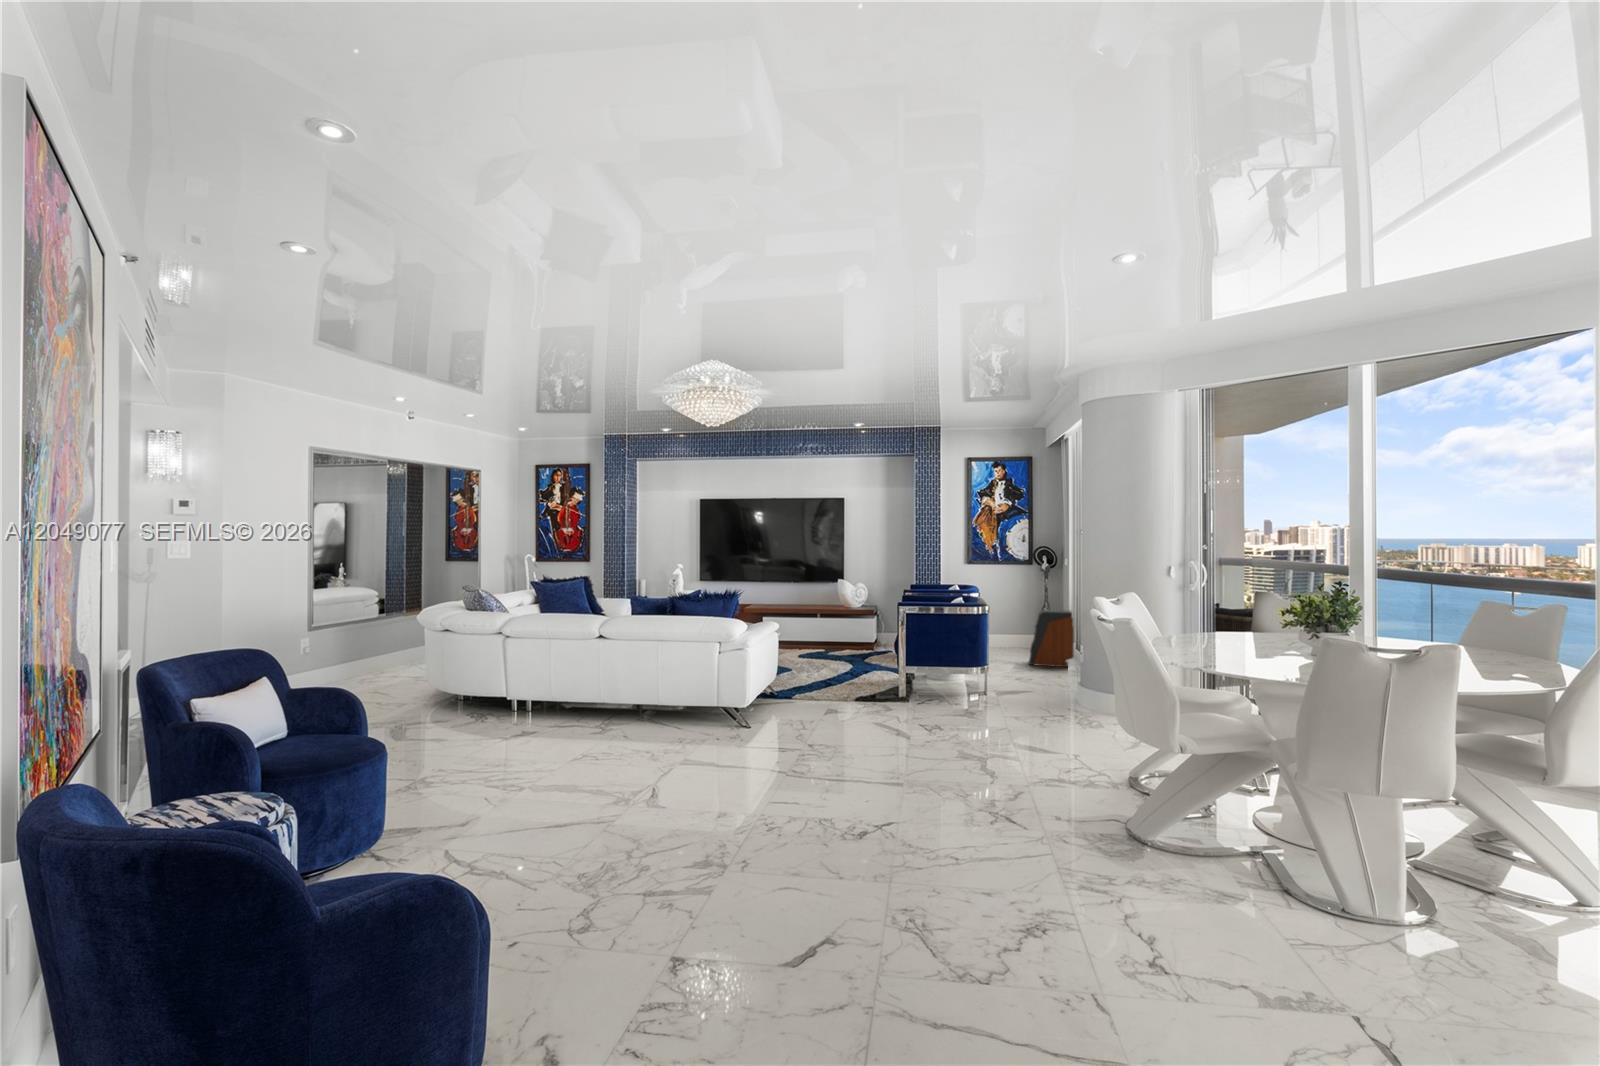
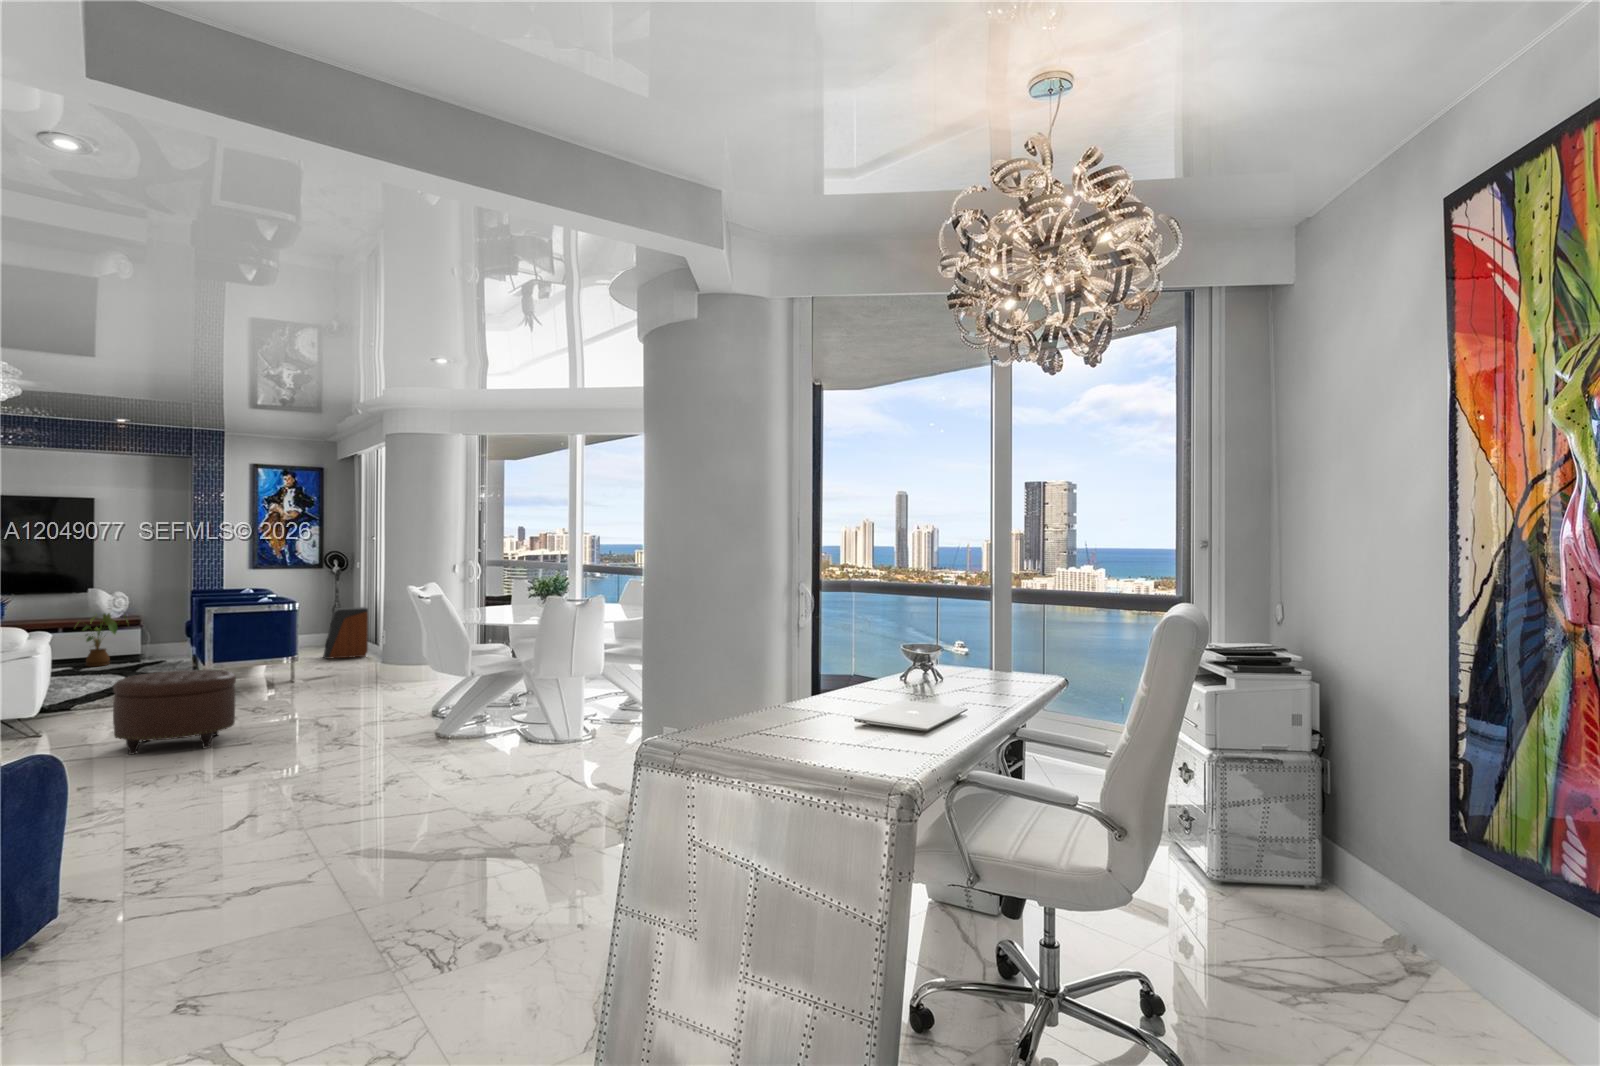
house plant: none [828,601,867,649] -> present [83,614,127,667]
ottoman: none [778,682,892,784] -> present [113,669,236,755]

